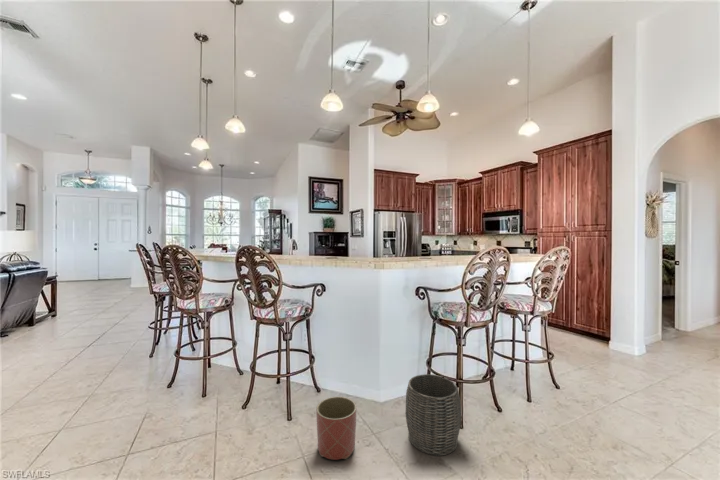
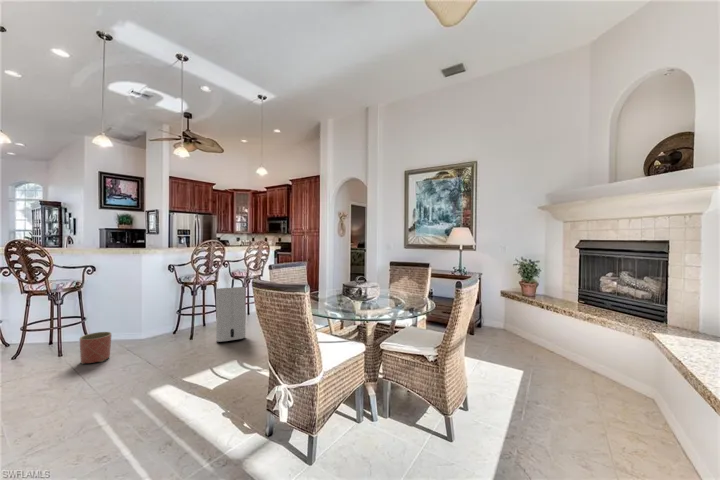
air purifier: none [508,336,576,455] -> present [216,287,245,342]
woven basket: present [406,374,461,456] -> none [149,314,185,352]

